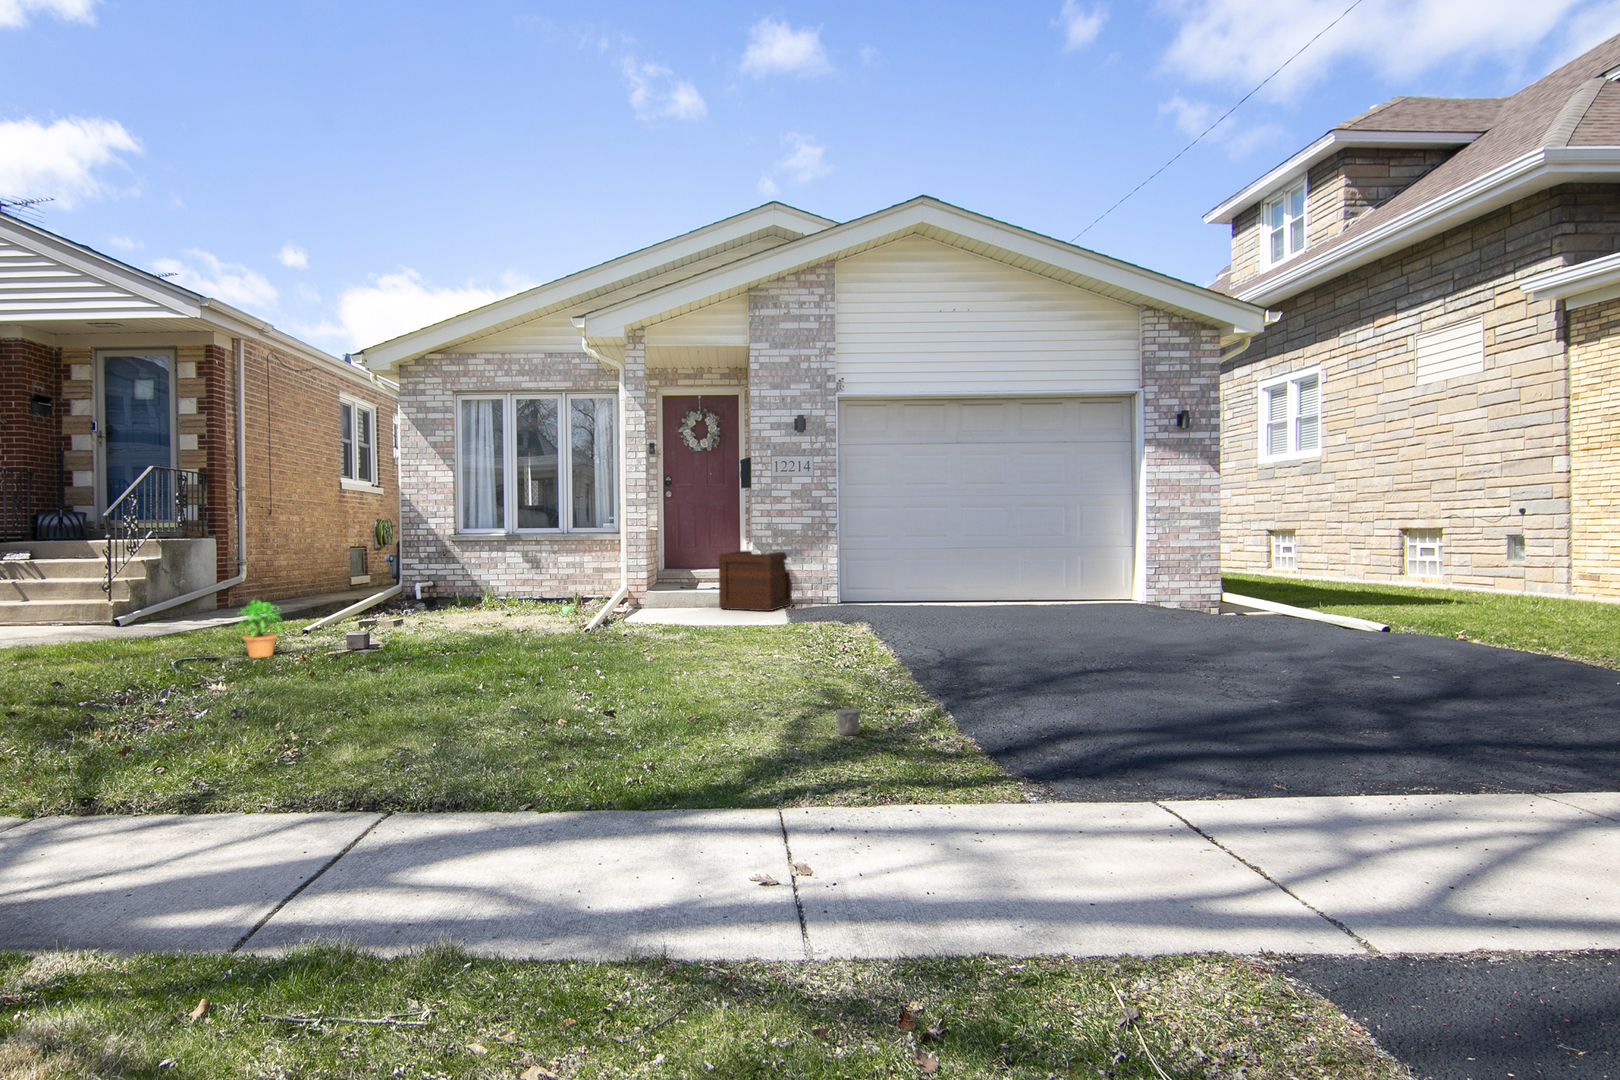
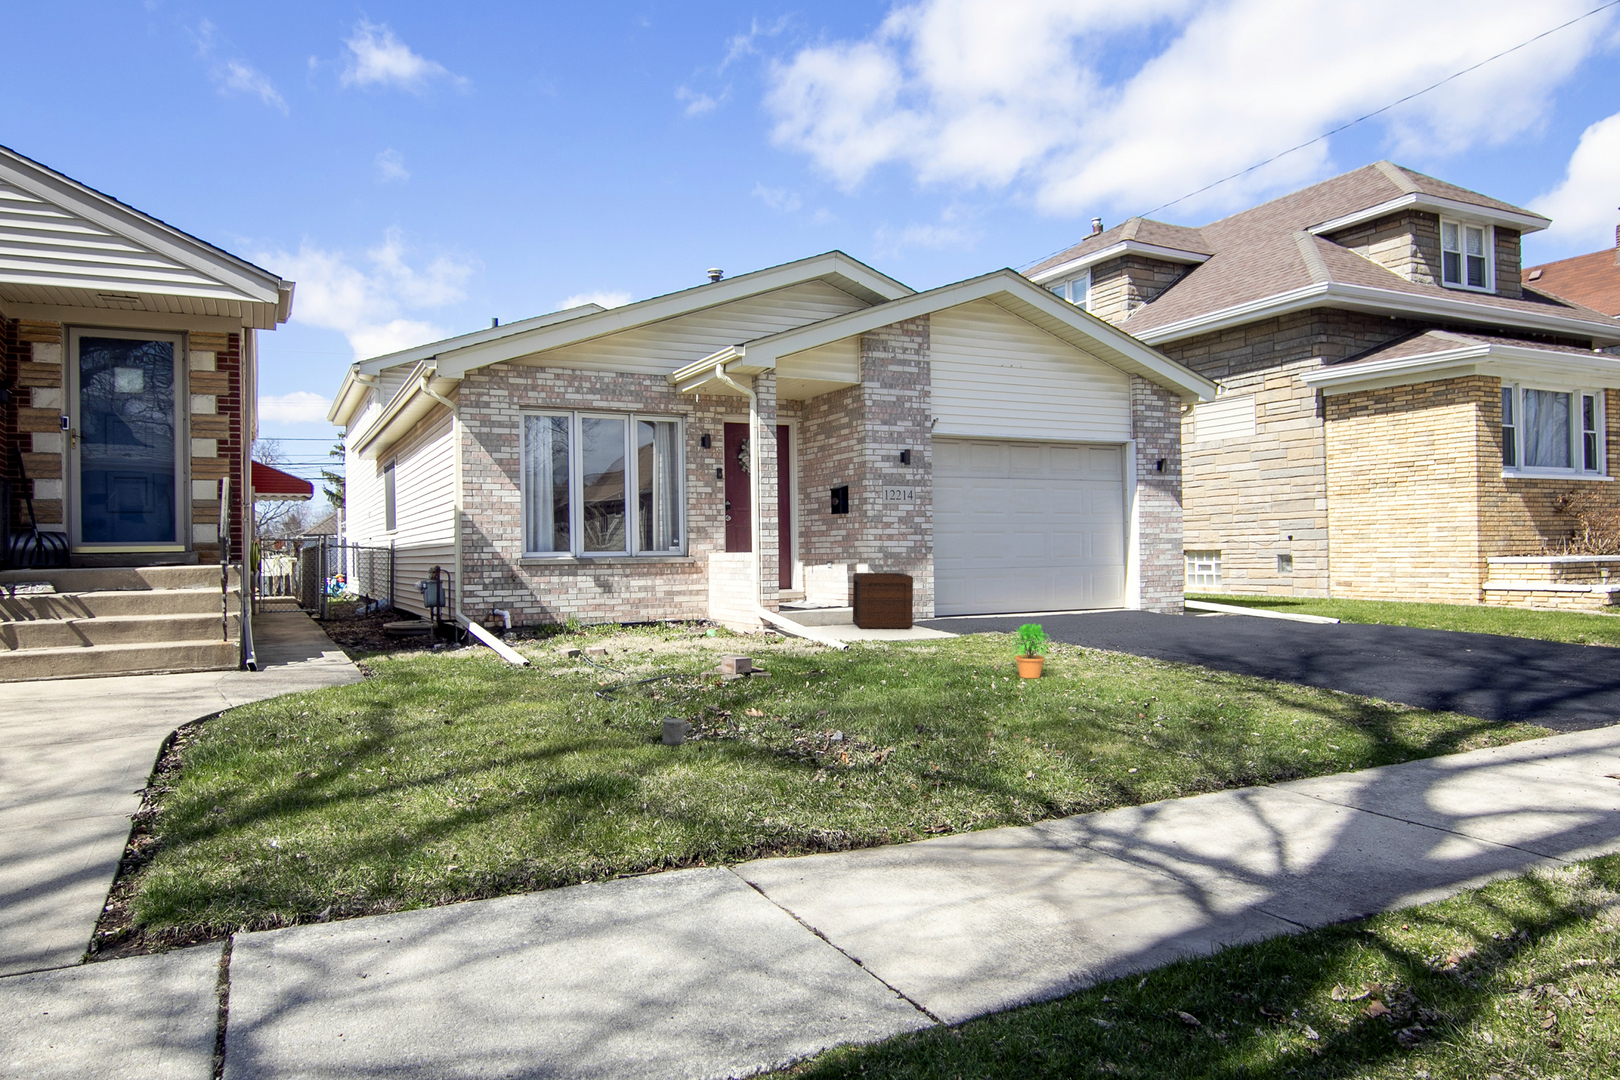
potted plant: present [239,601,281,658] -> present [1012,624,1046,678]
watering can: present [837,706,860,735] -> present [662,716,691,745]

